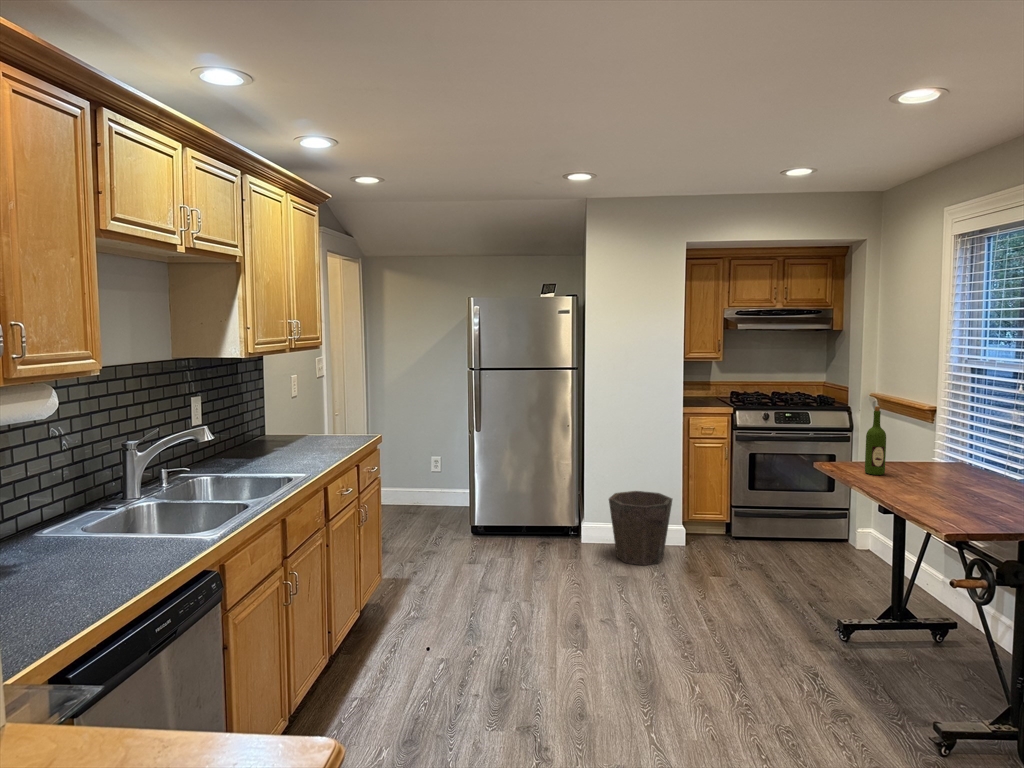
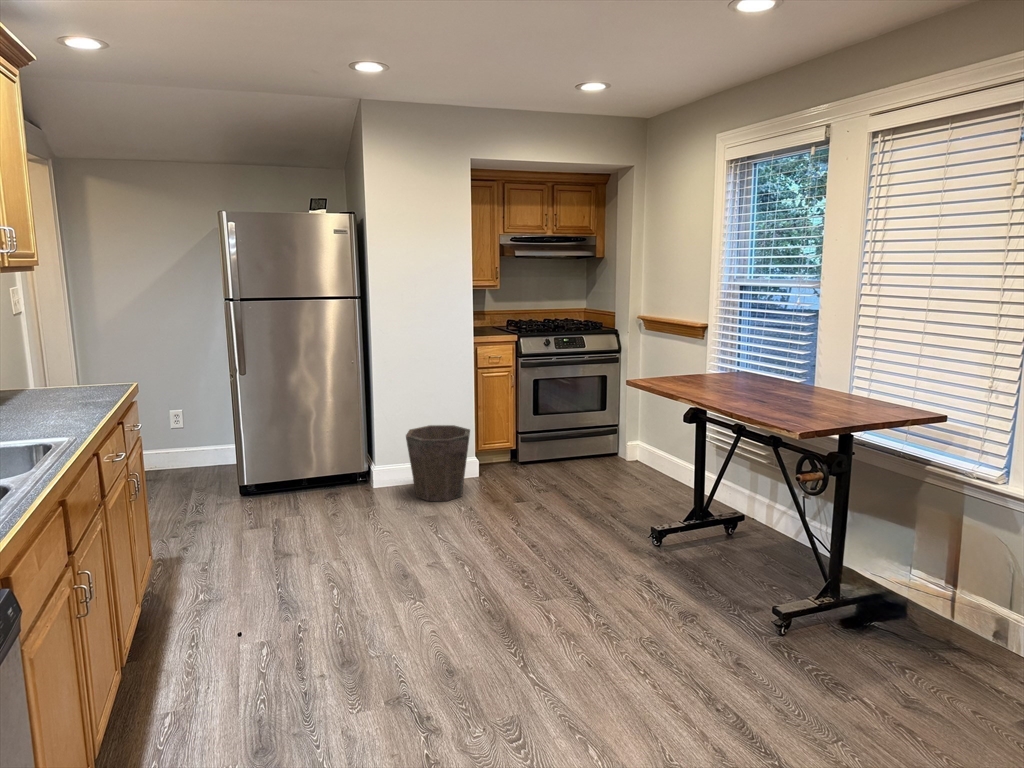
wine bottle: present [865,406,886,475] -> none [676,319,695,384]

